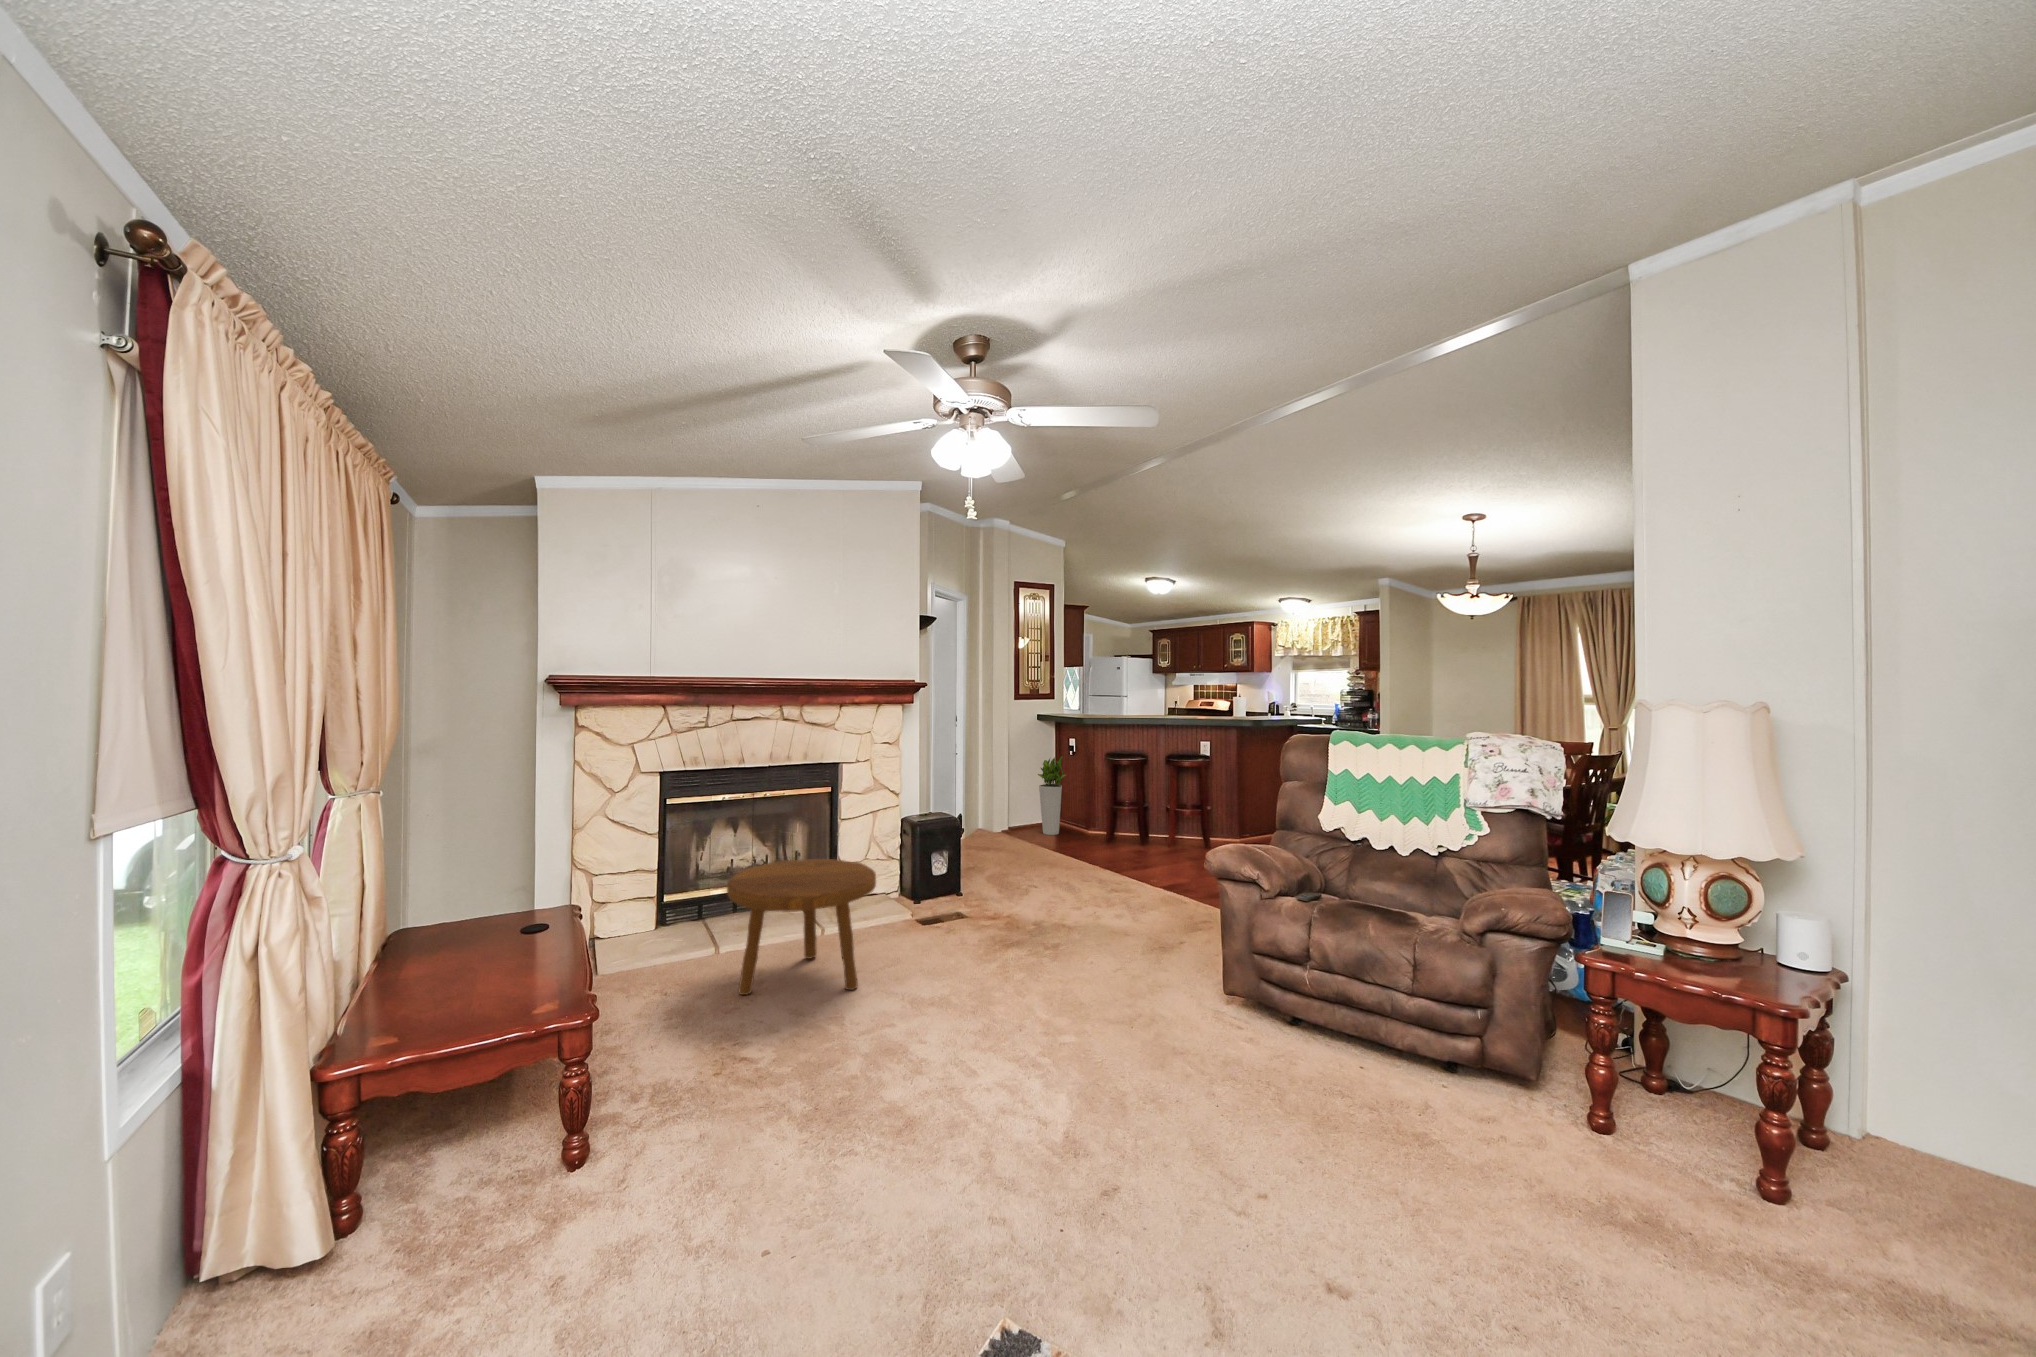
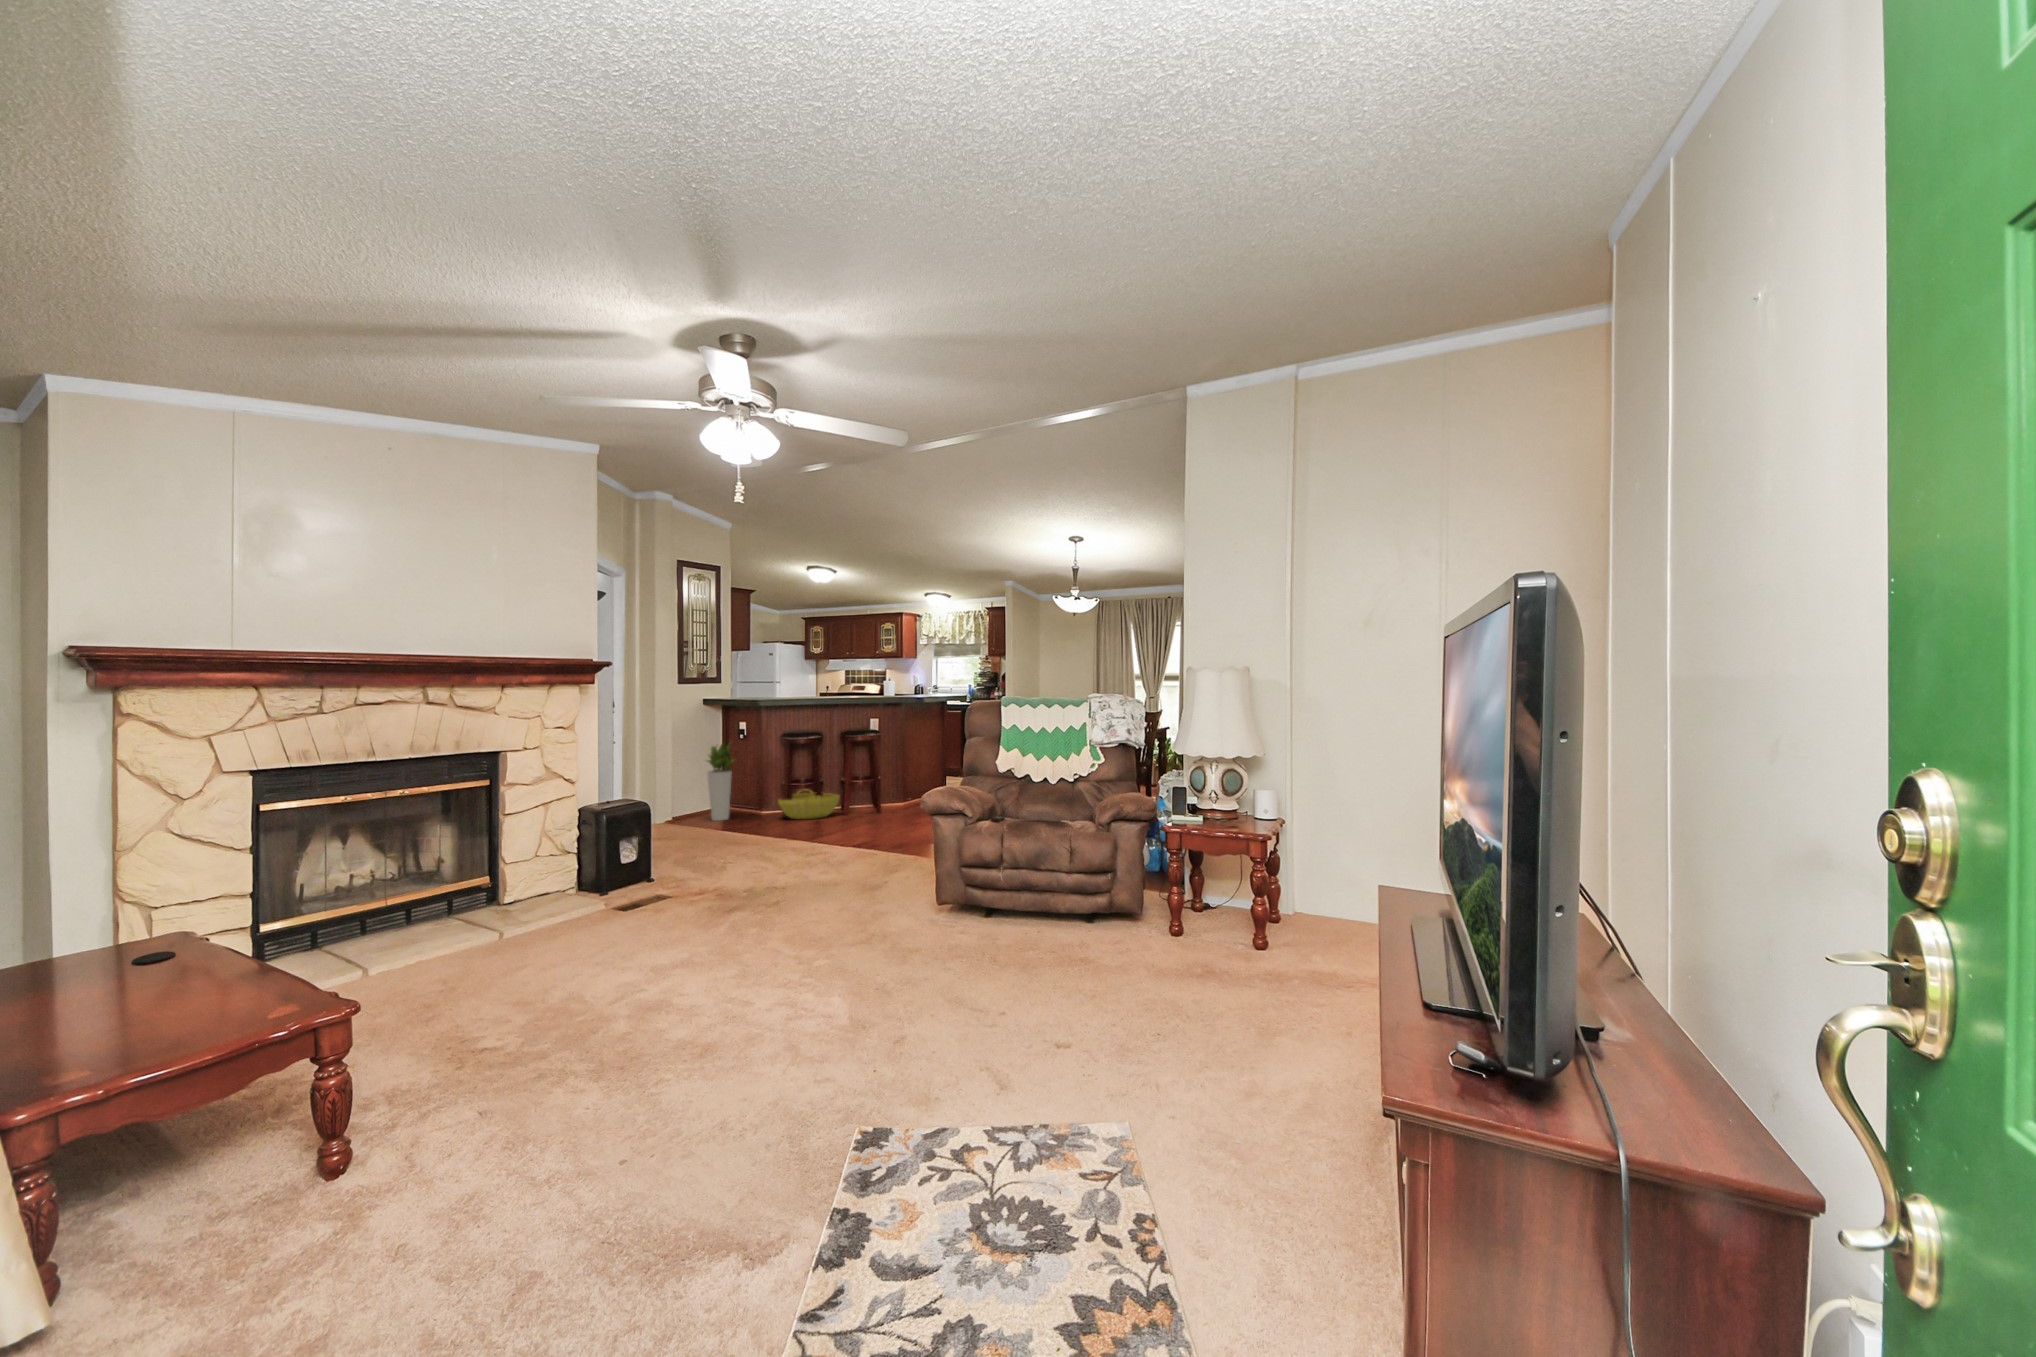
basket: none [1105,811,1168,843] -> present [778,791,840,819]
footstool: present [727,859,876,995] -> none [410,843,592,992]

